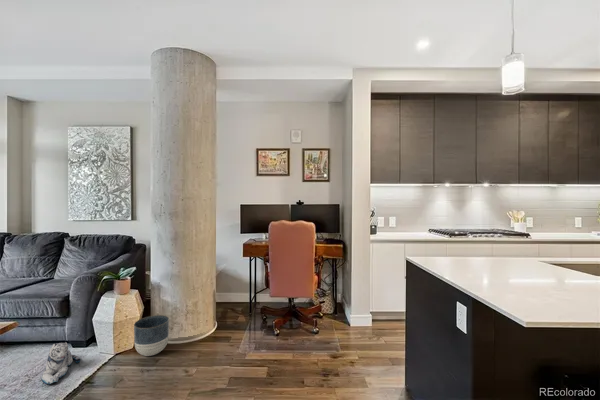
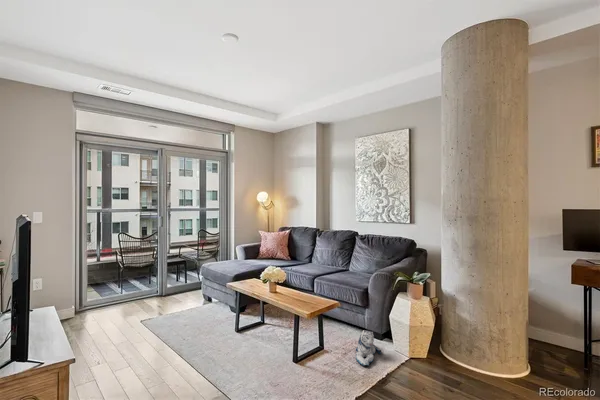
planter: present [134,315,169,356] -> none [431,328,468,373]

